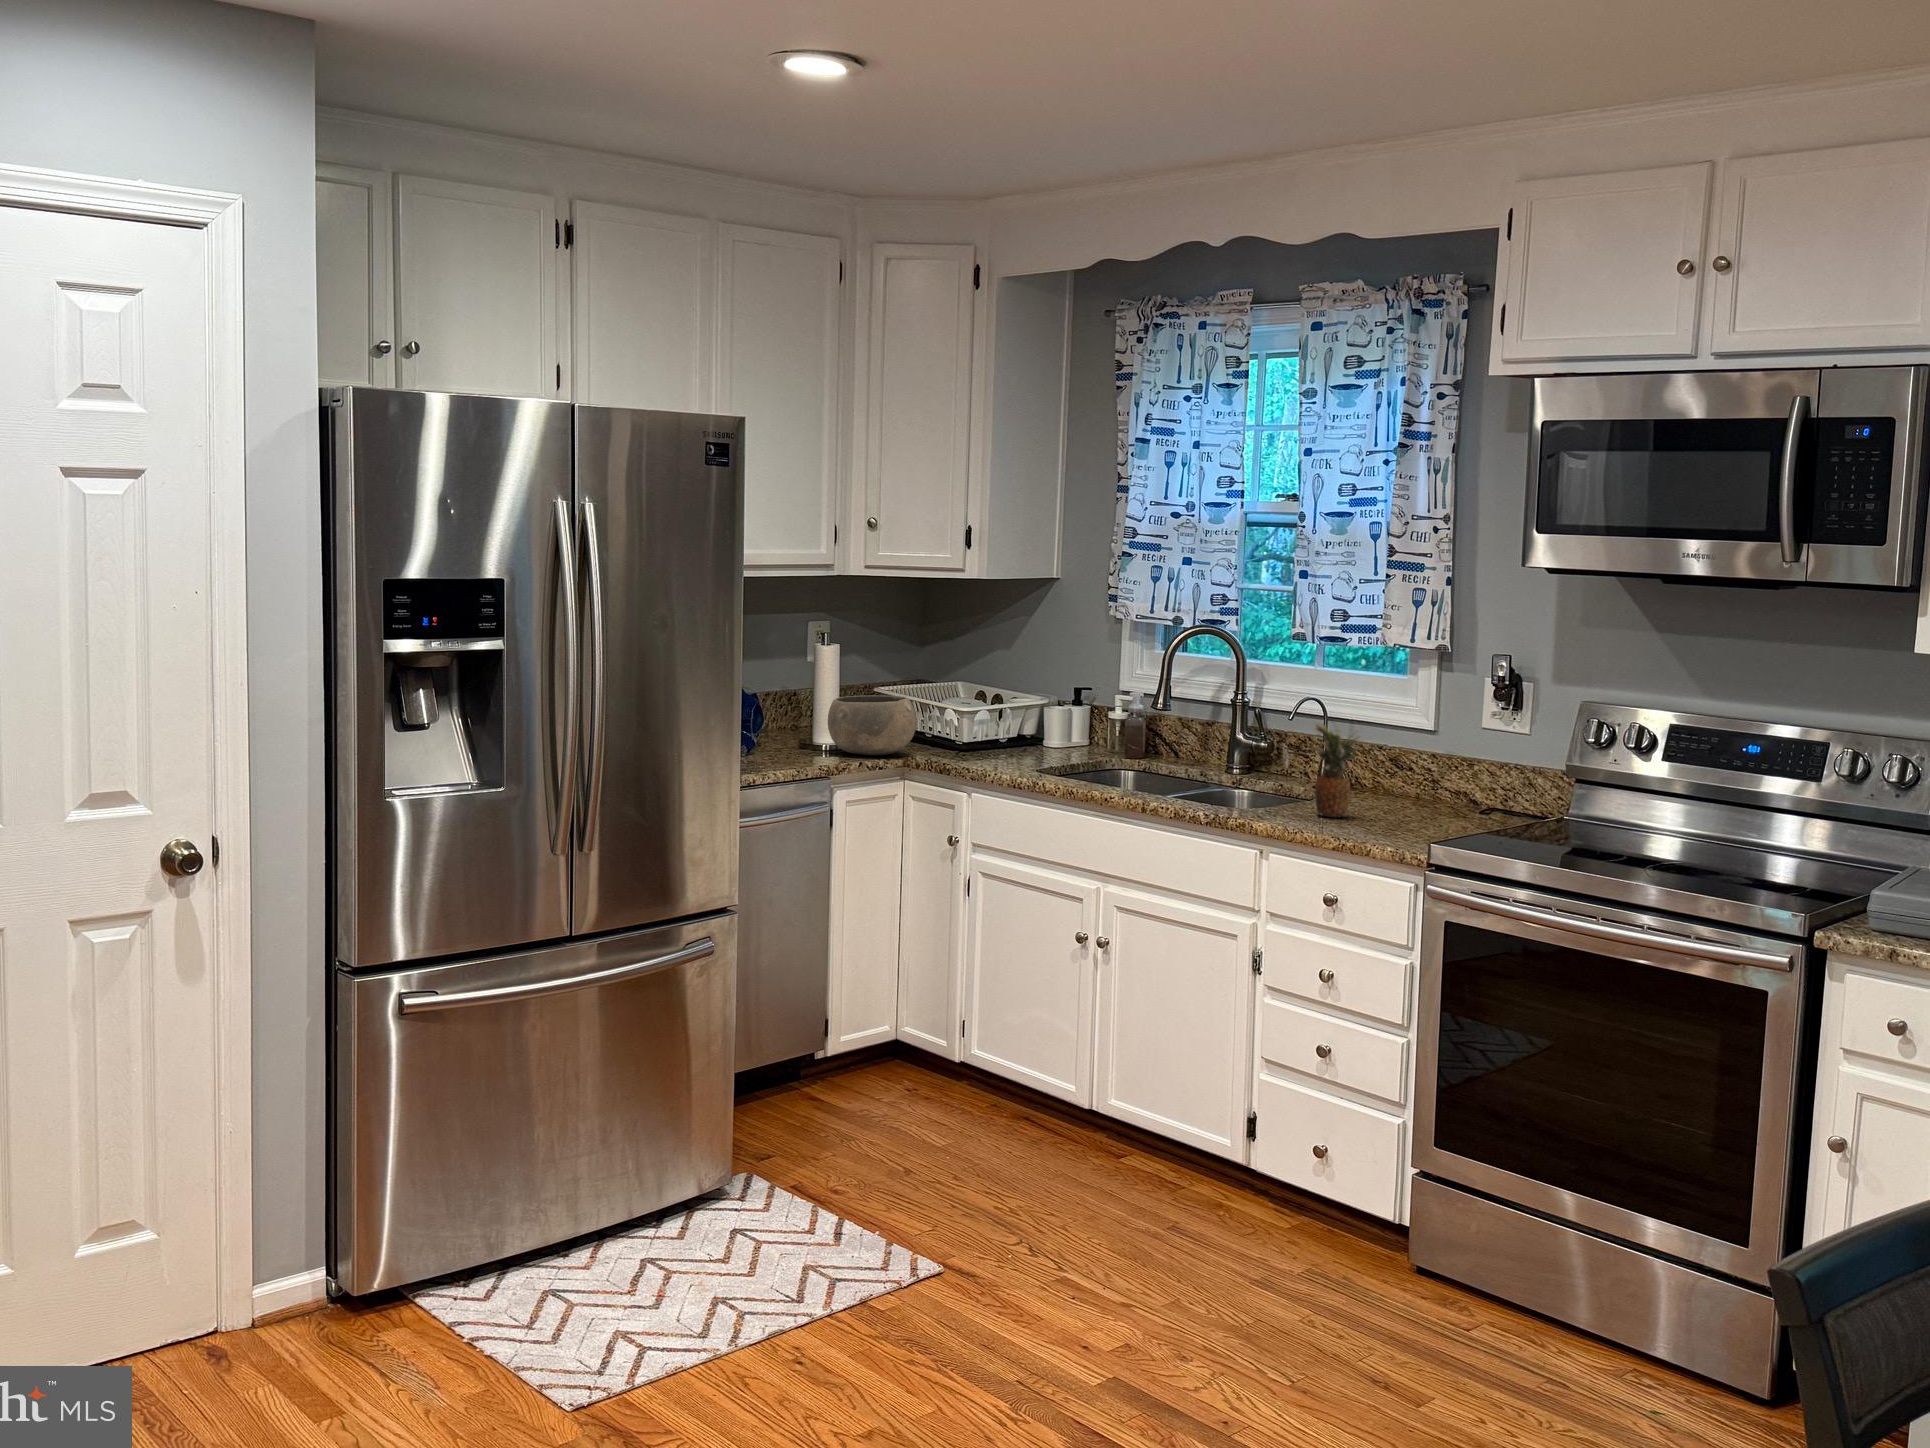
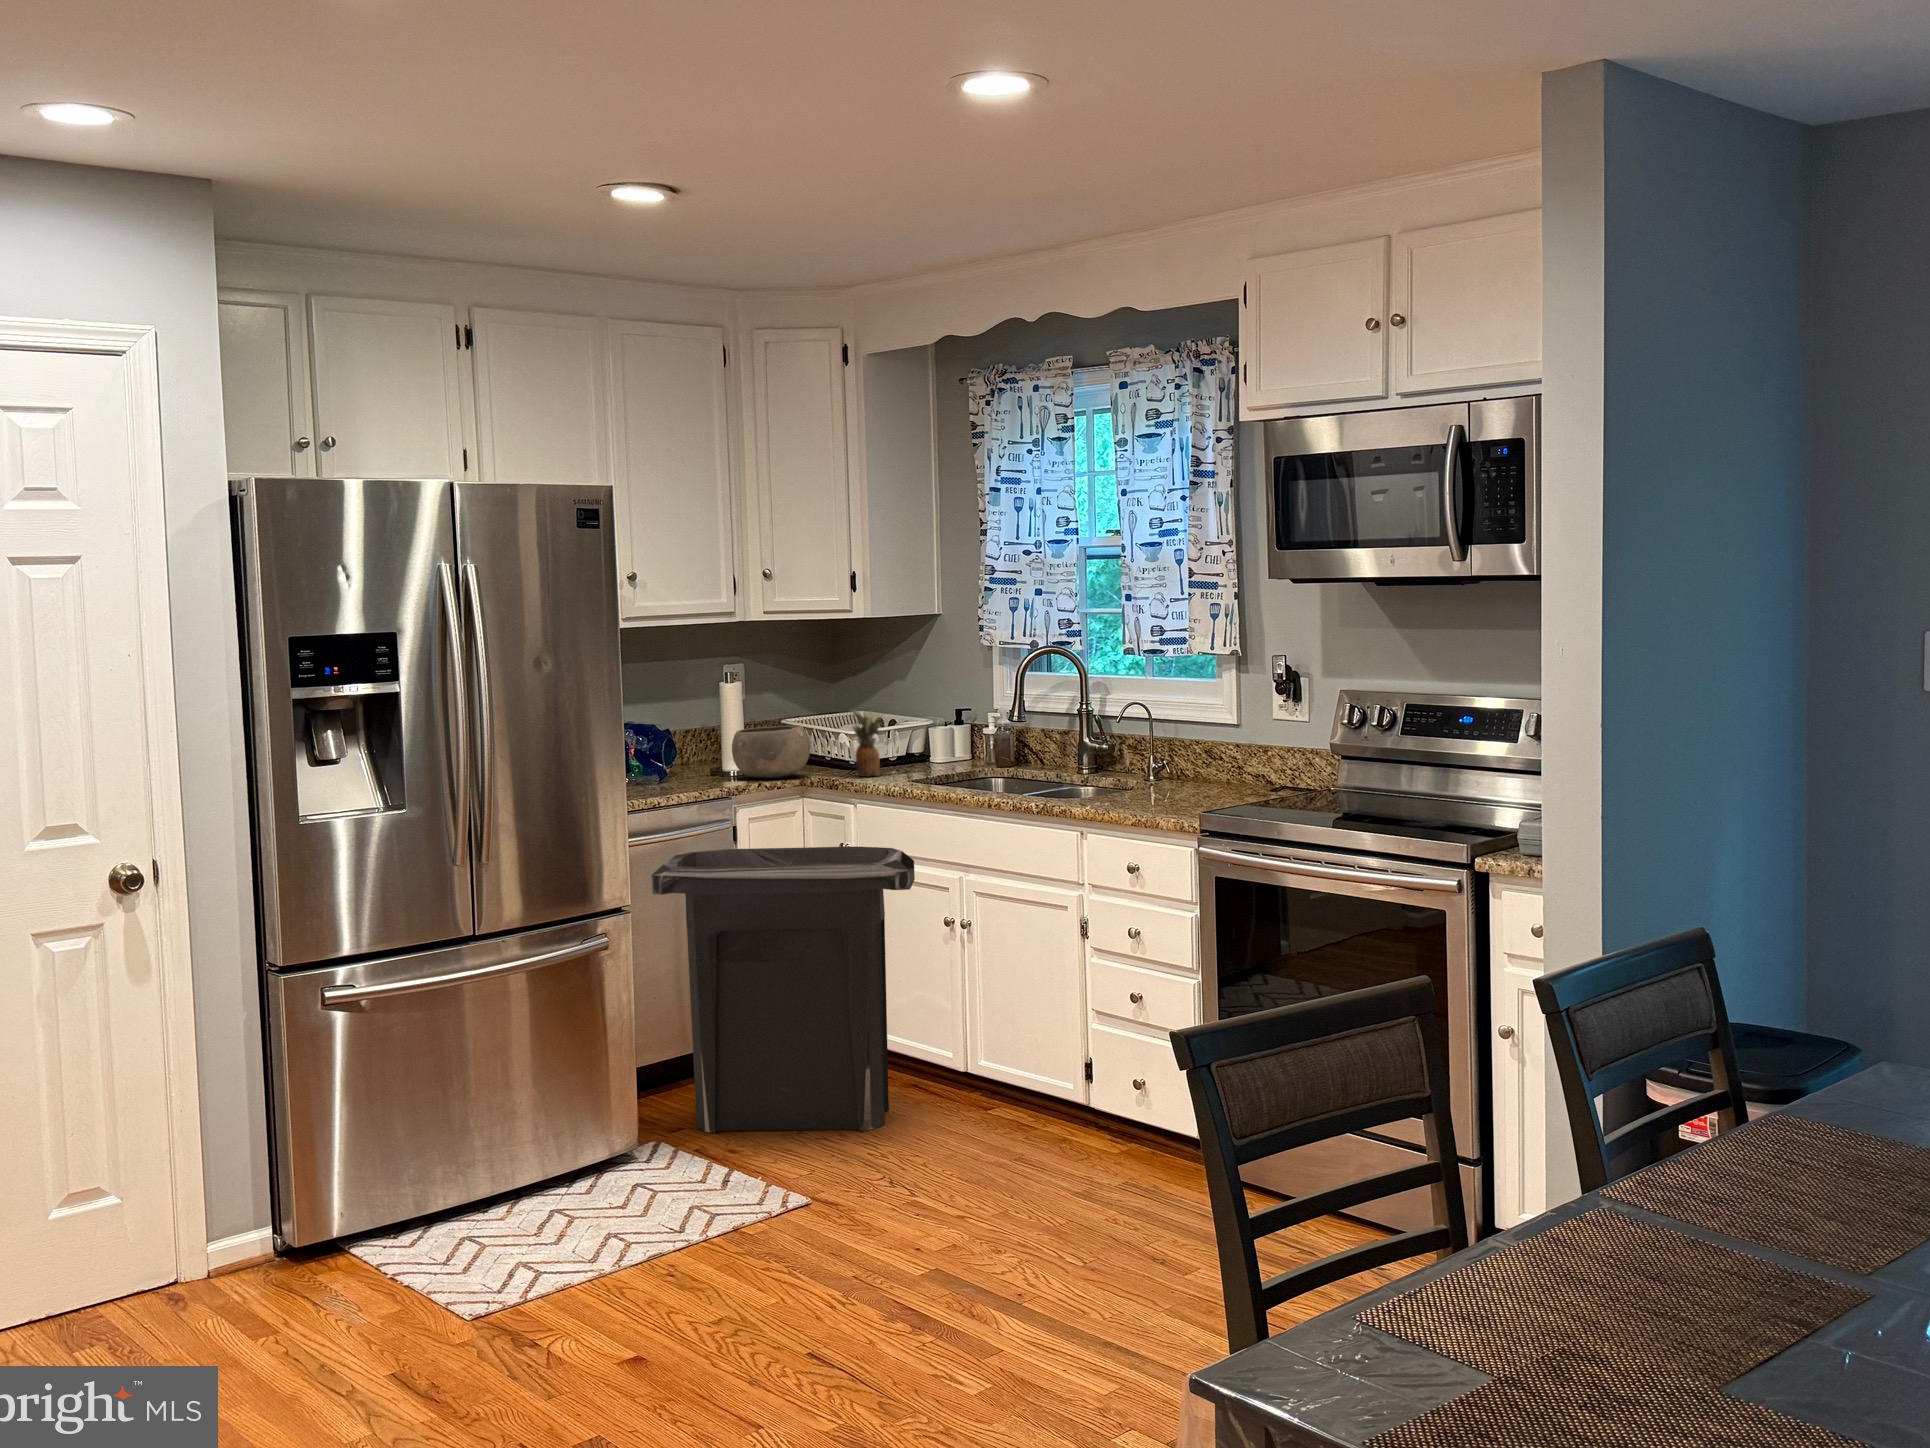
fruit: present [1315,724,1359,817] -> present [852,711,880,776]
trash can: none [754,839,1054,1175] -> present [652,846,915,1133]

